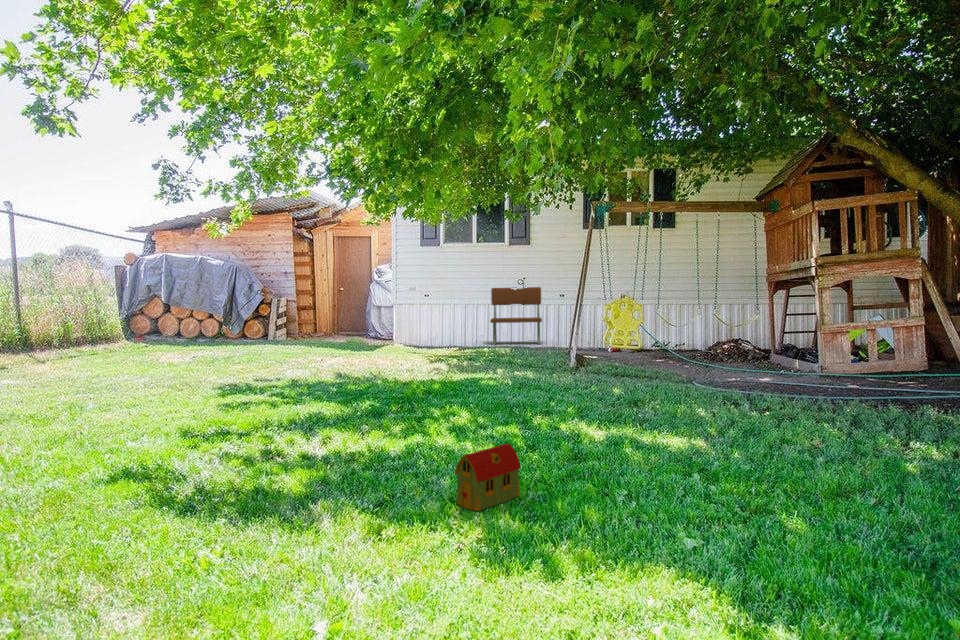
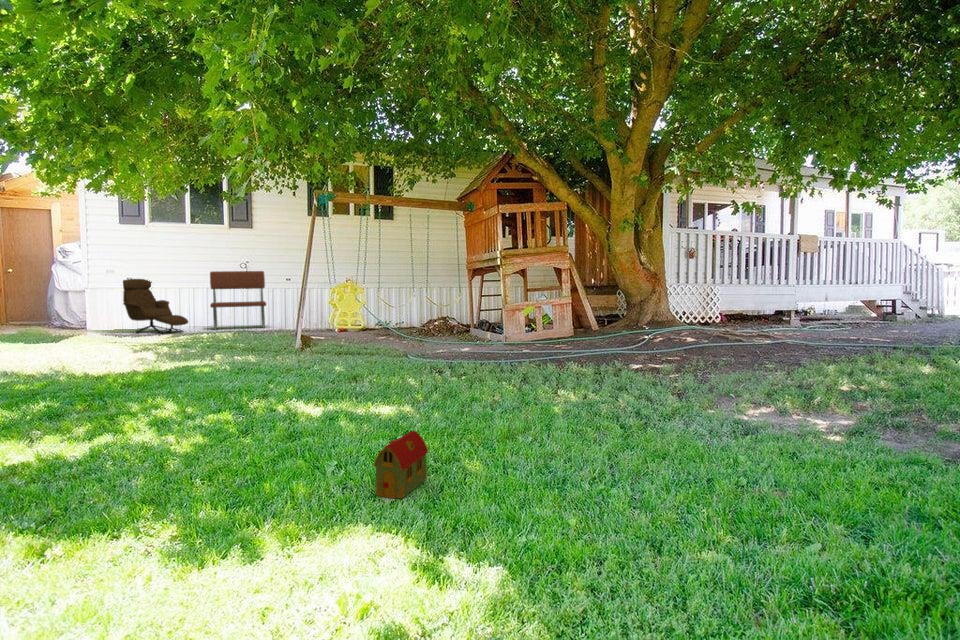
lounge chair: none [418,295,471,347] -> present [123,279,188,334]
toy house: present [455,444,521,512] -> present [374,431,428,499]

